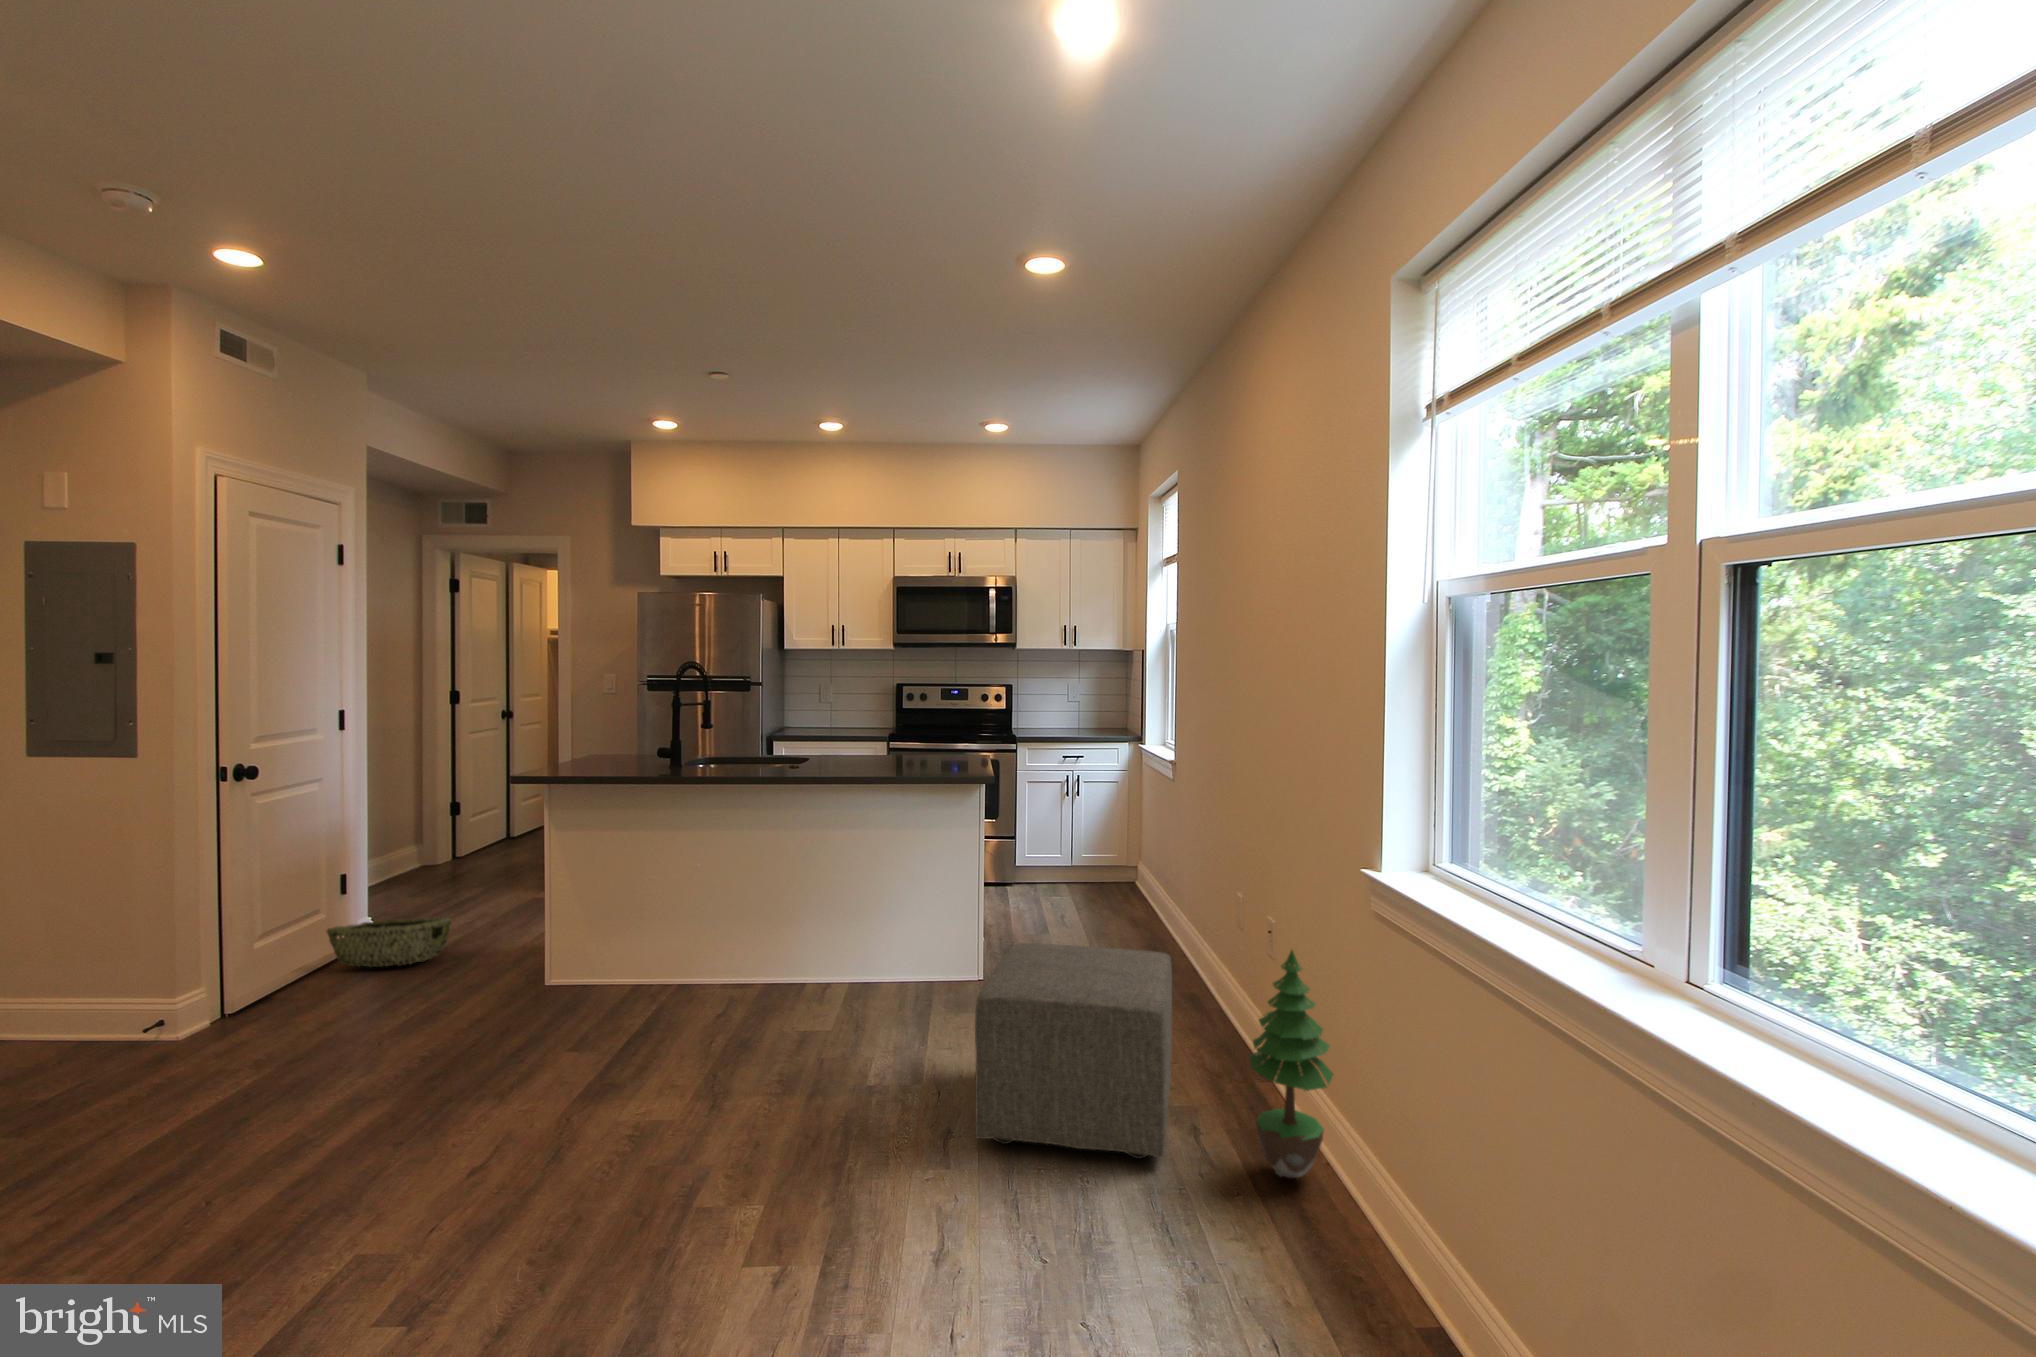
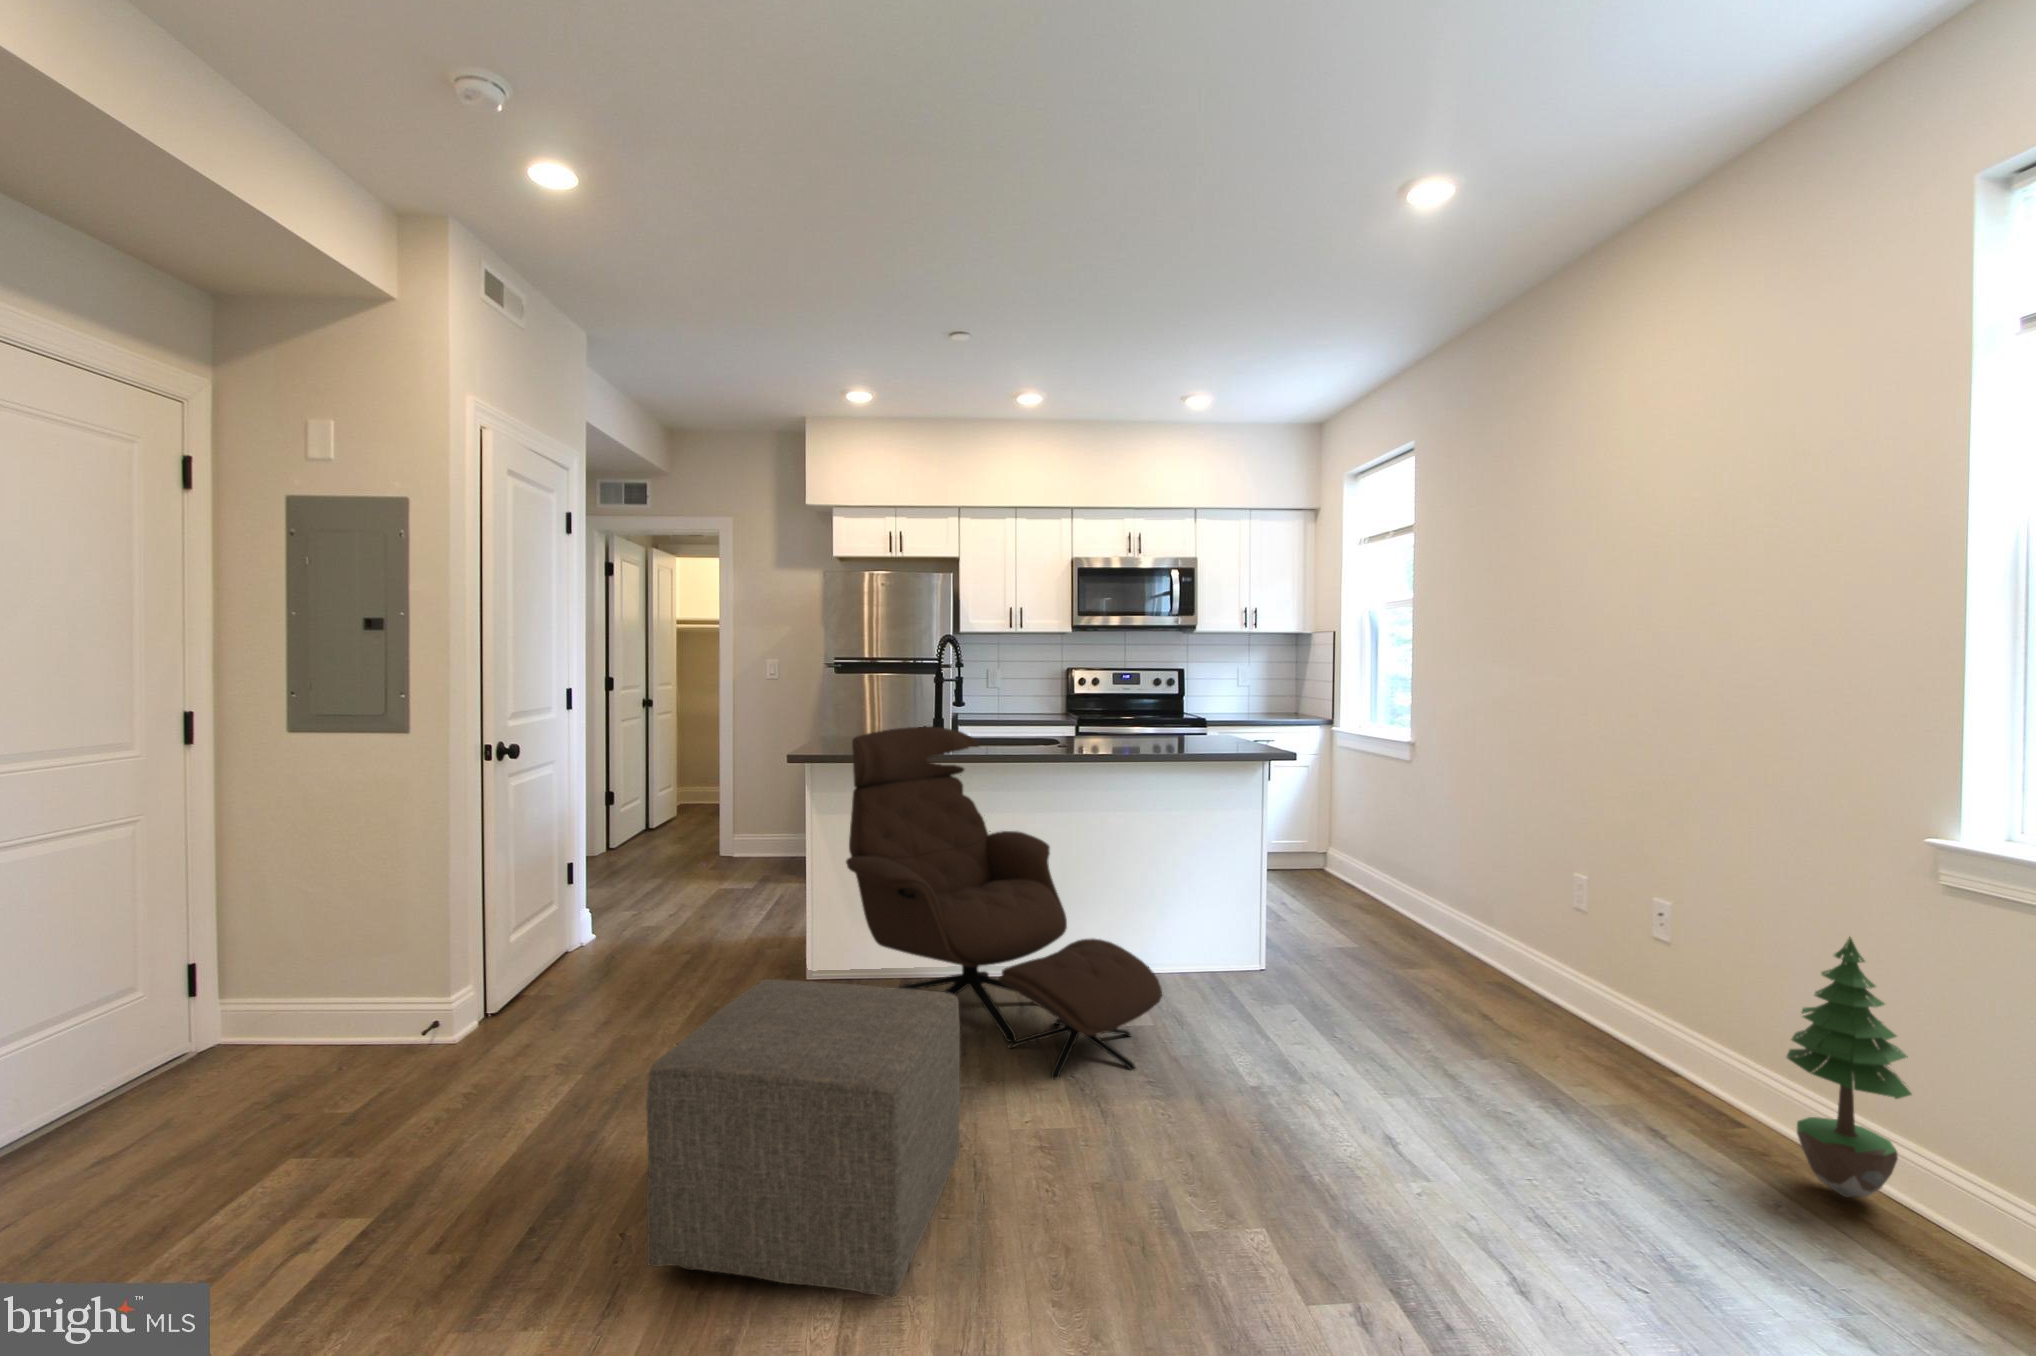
lounge chair: none [548,749,817,1075] -> present [846,727,1162,1079]
woven basket: present [327,917,452,967] -> none [564,909,684,962]
ottoman: present [975,943,1172,1159] -> present [646,979,960,1298]

